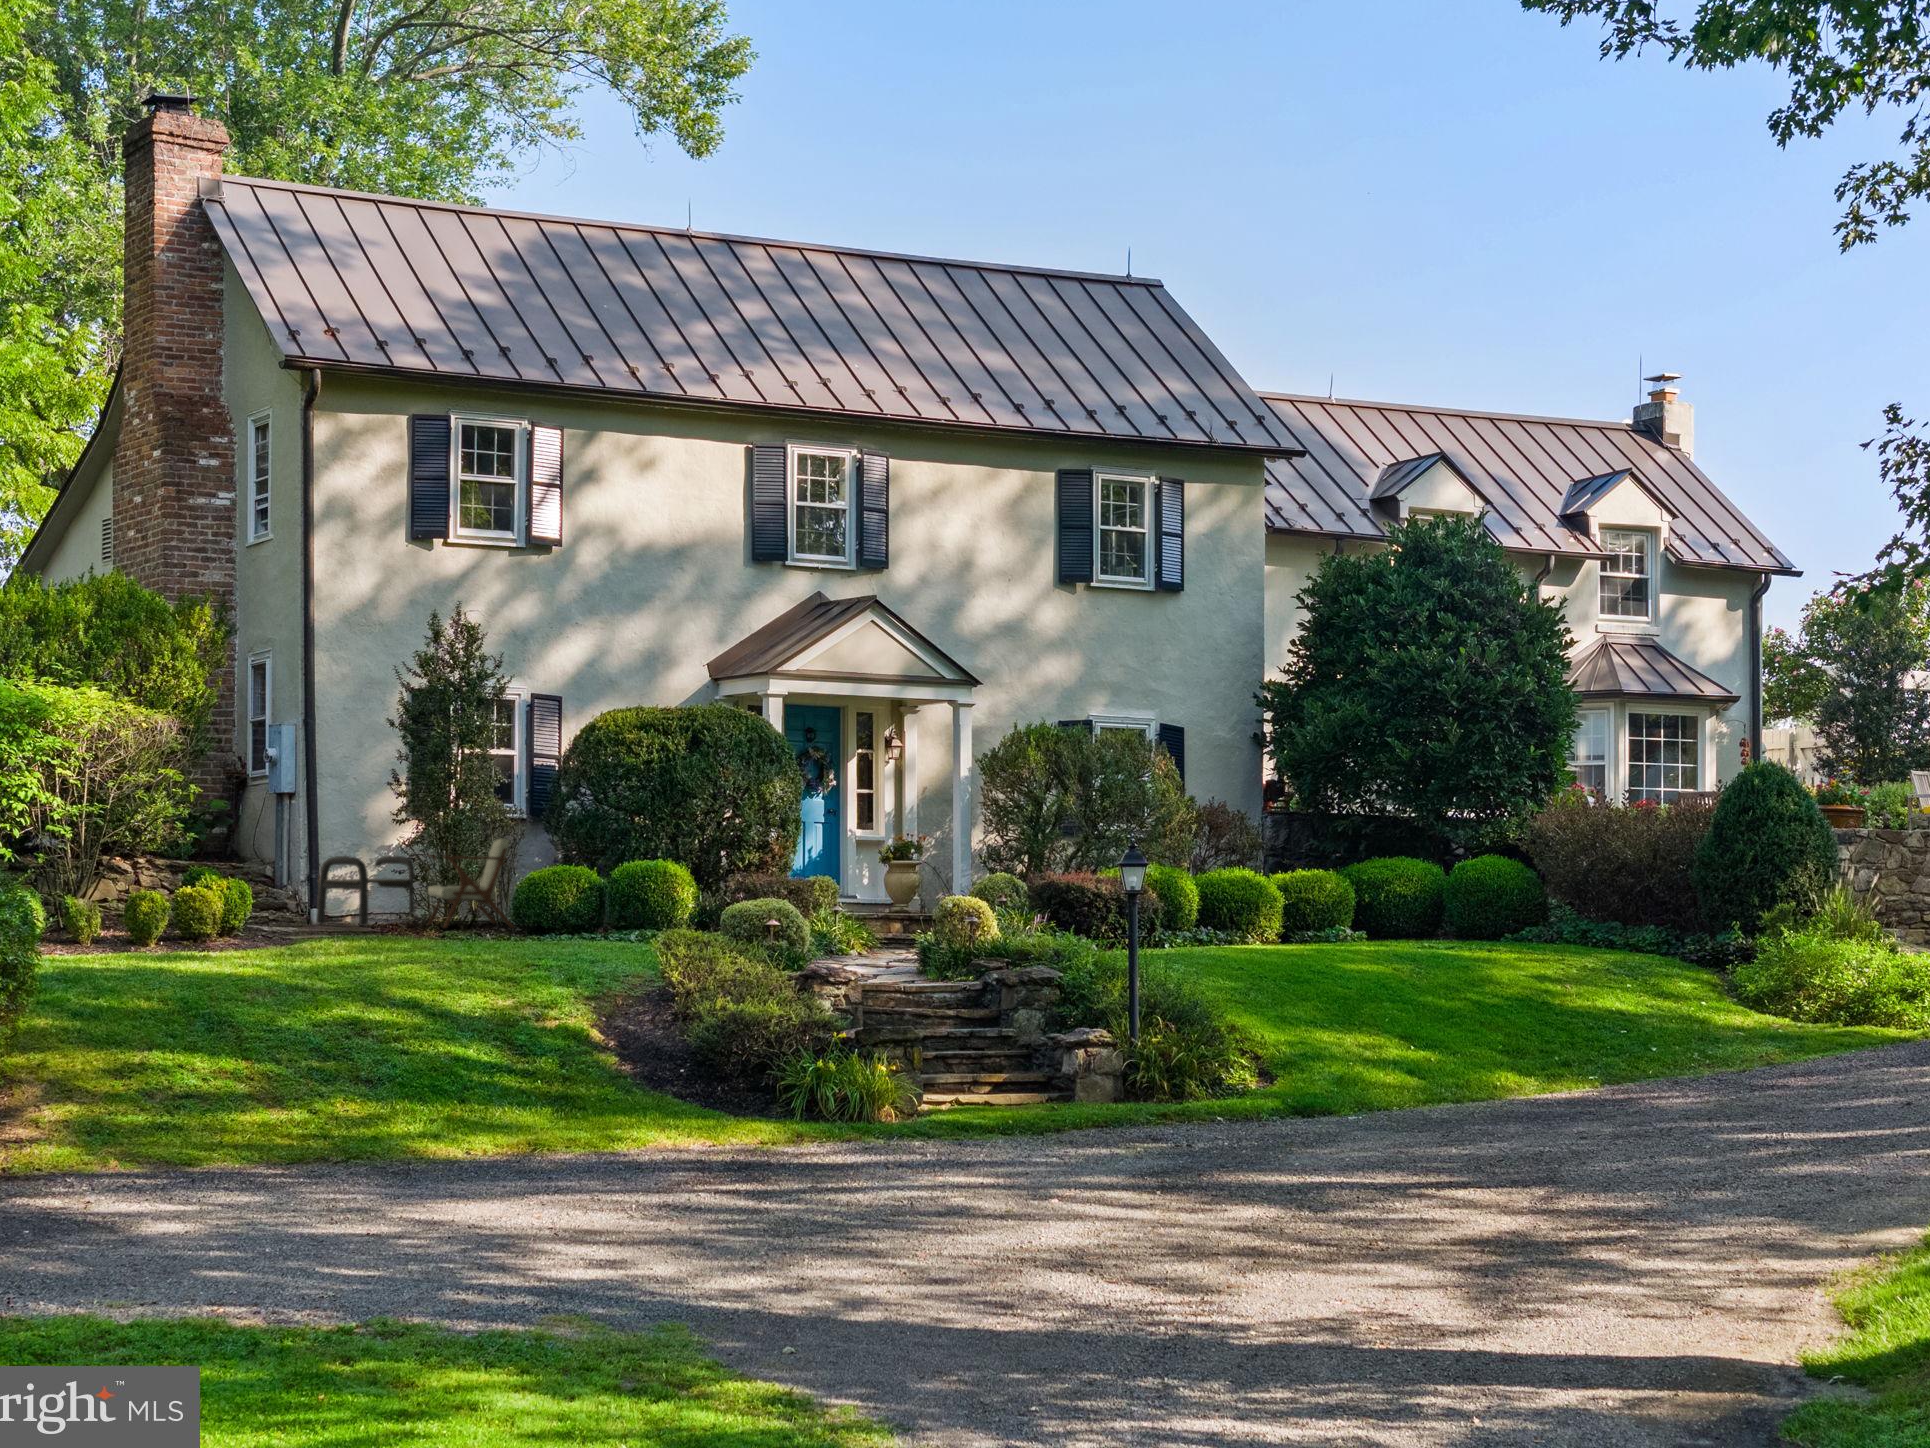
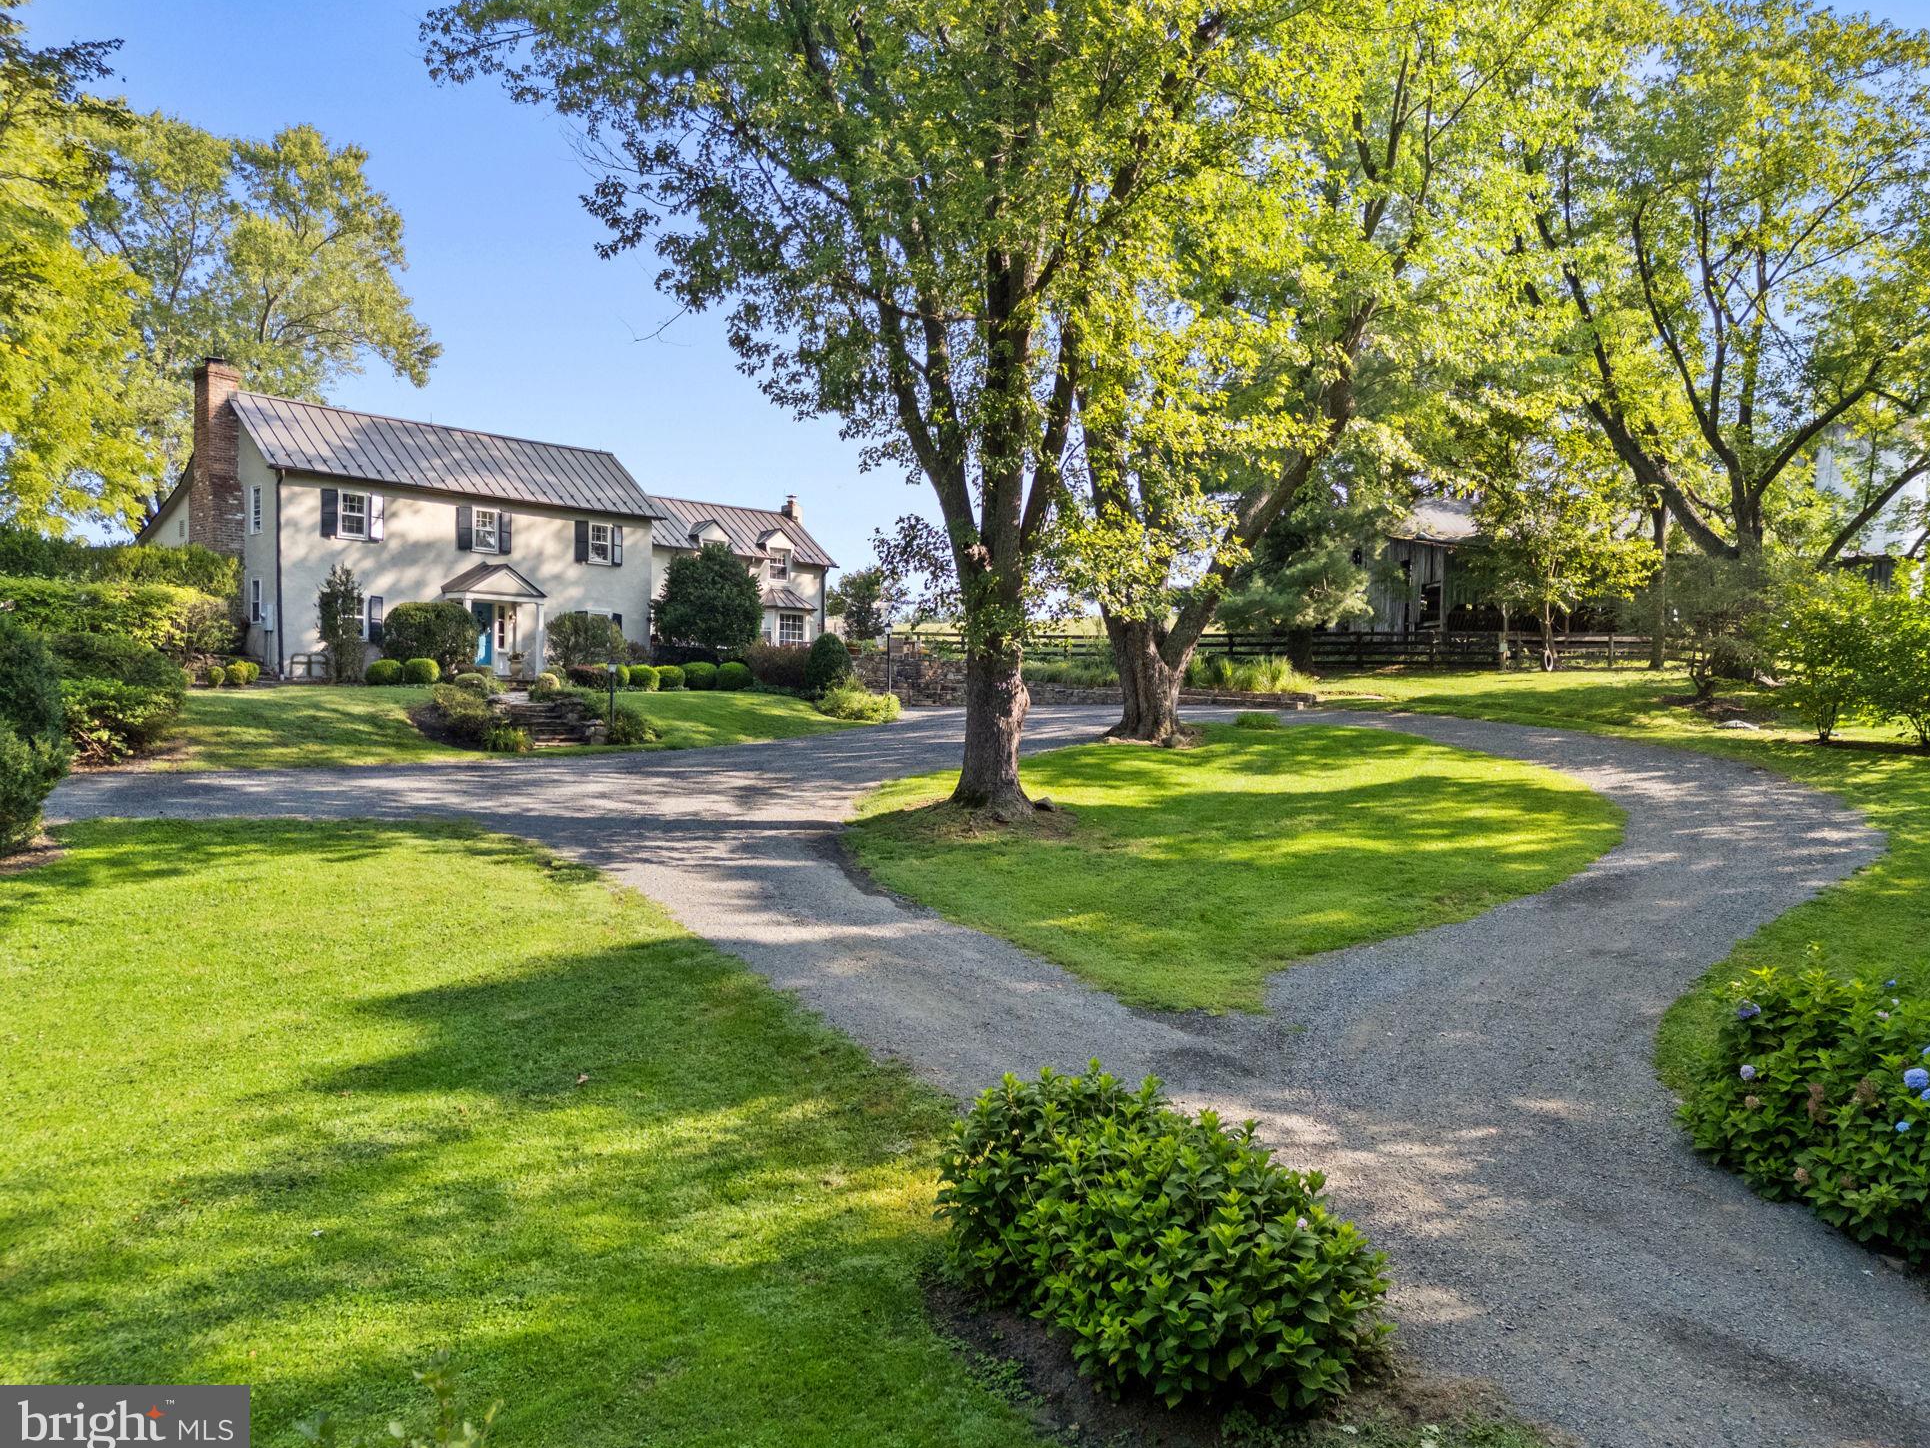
lounge chair: present [428,838,514,928] -> none [336,647,375,680]

